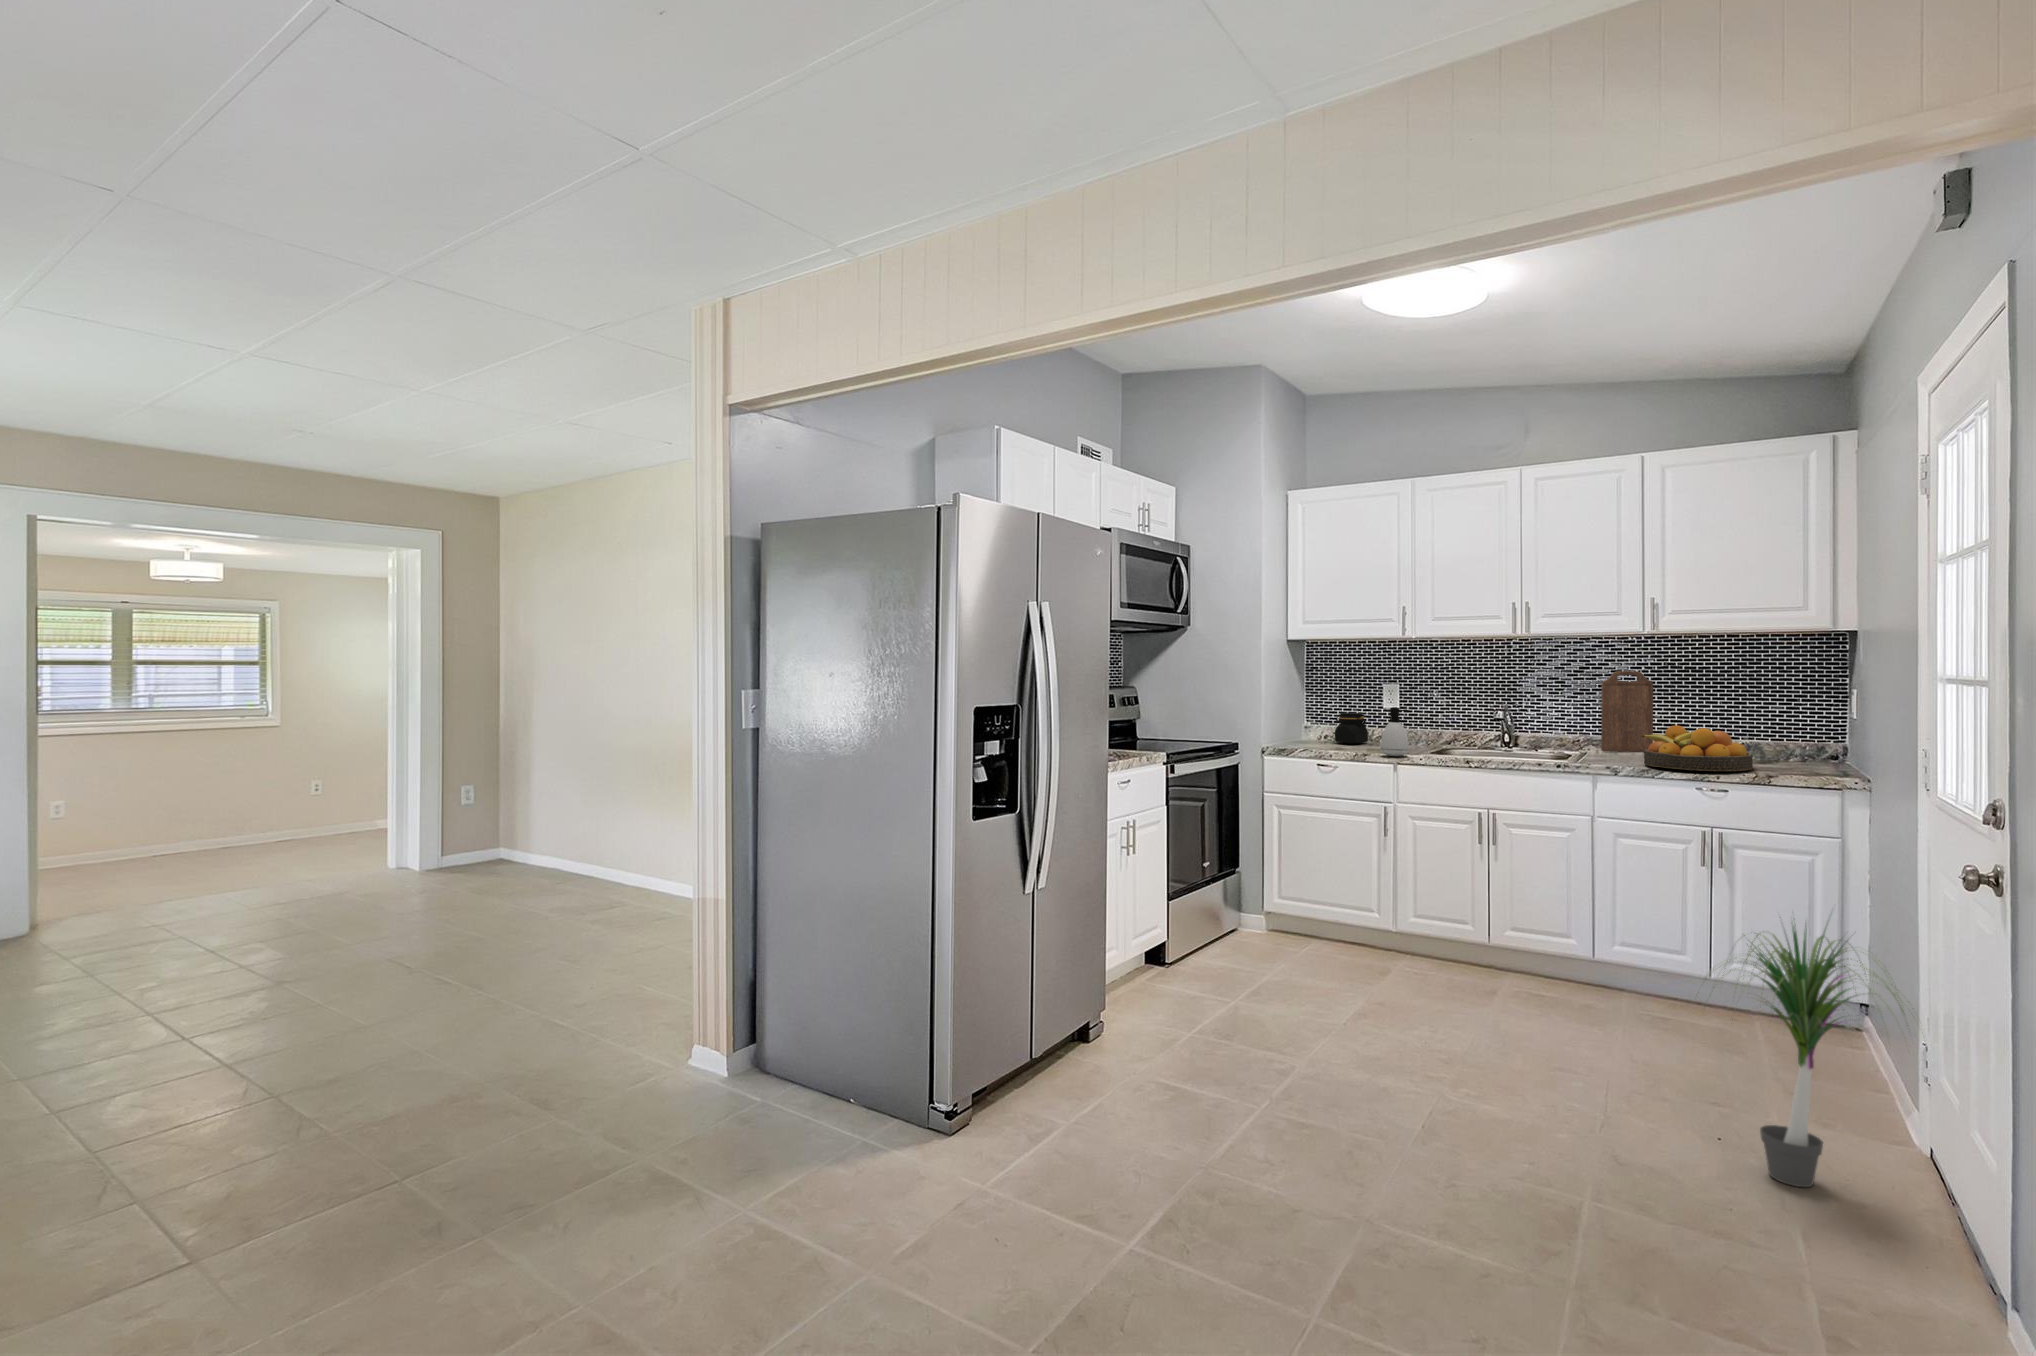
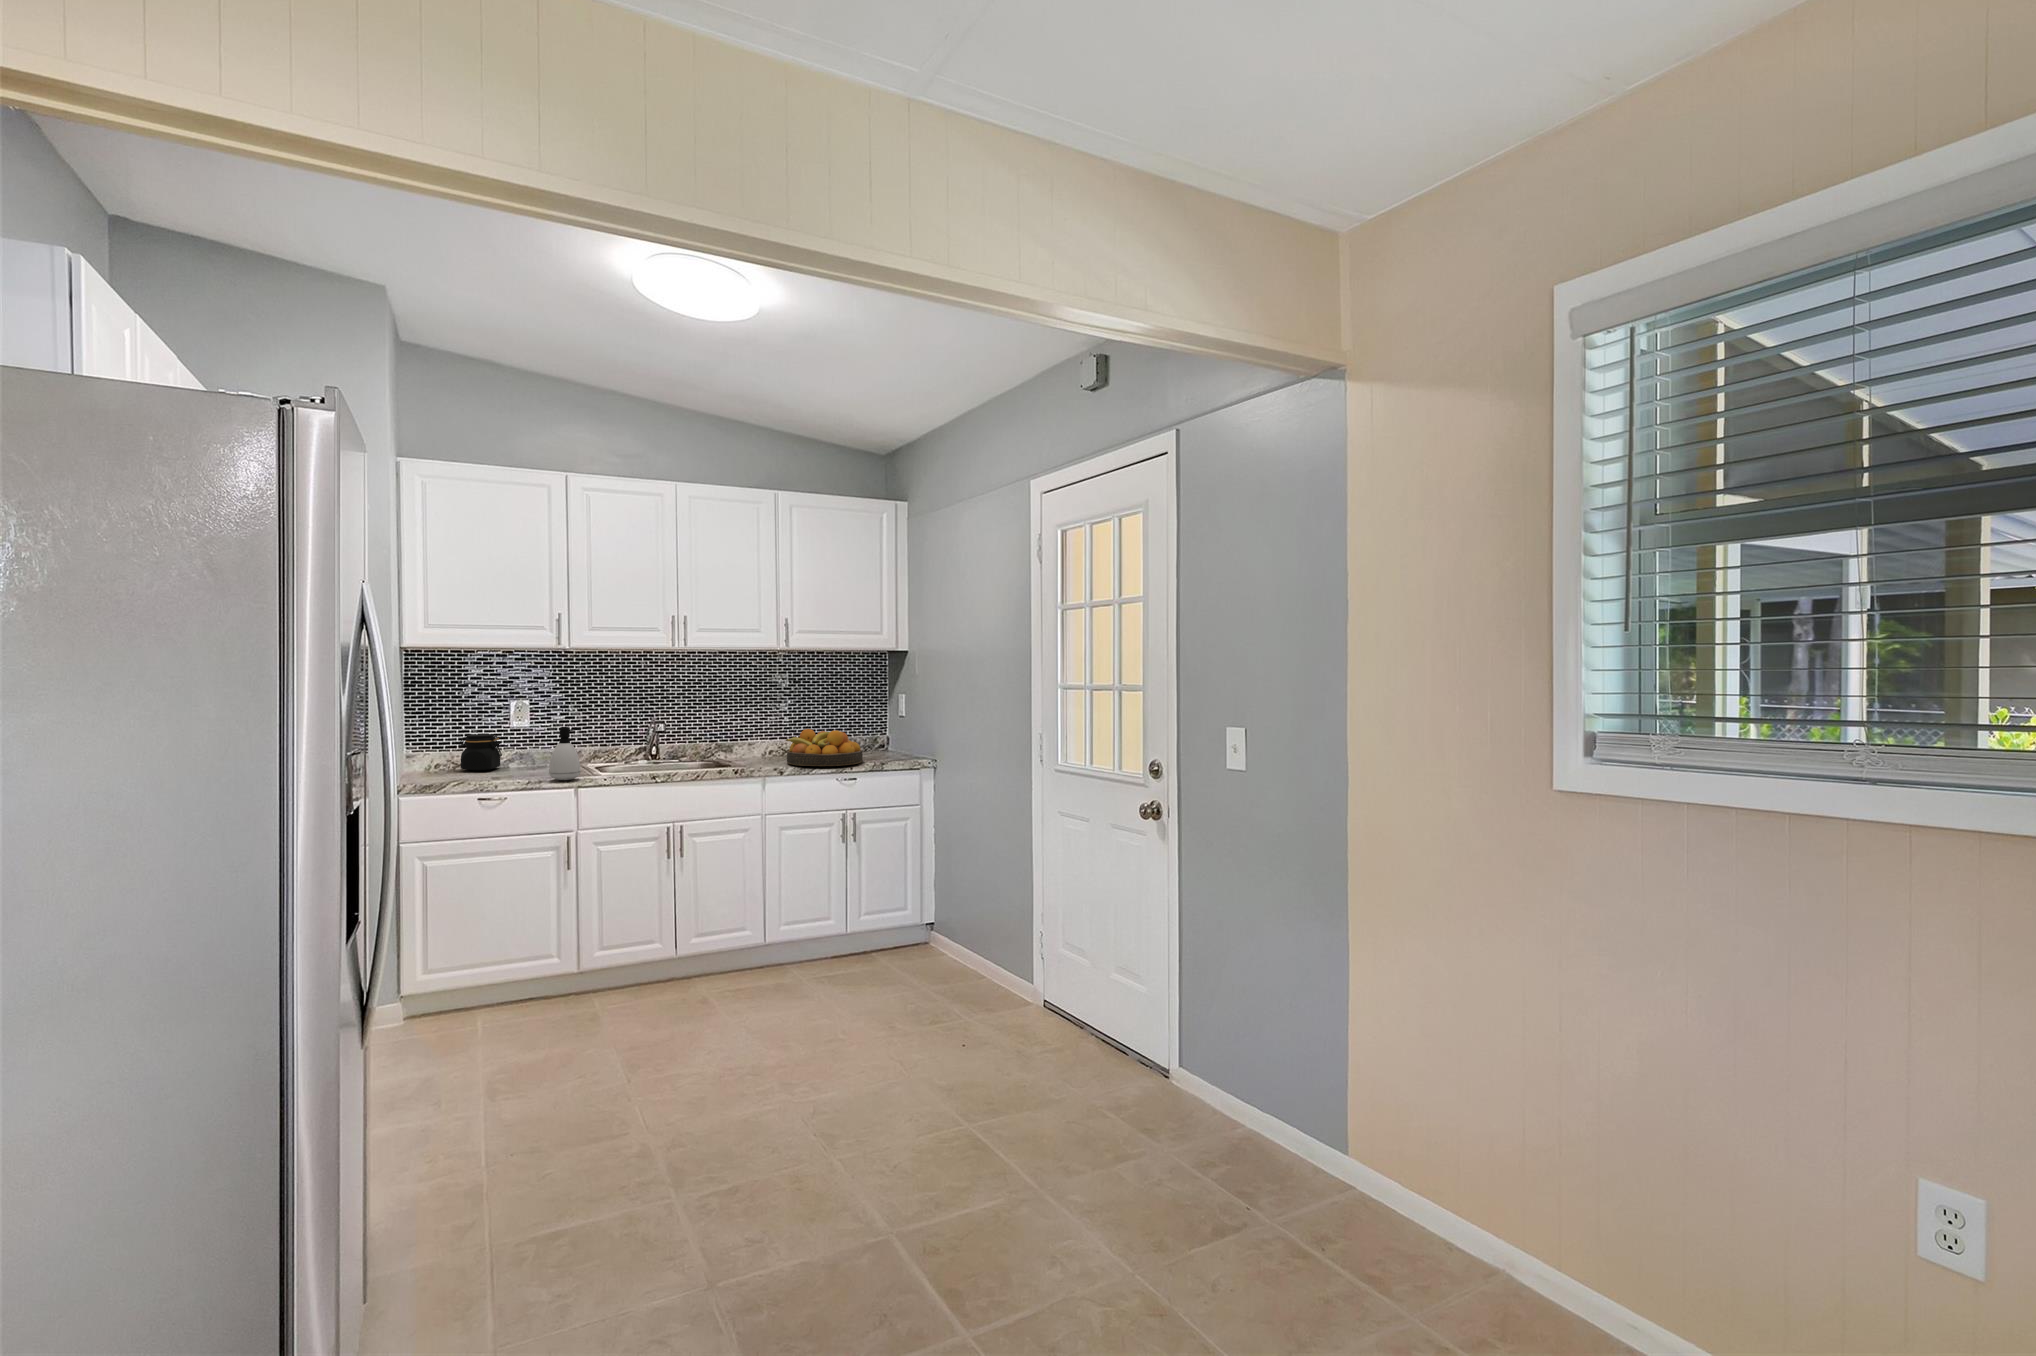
cutting board: present [1601,671,1653,752] -> none [733,682,768,755]
potted plant: present [1705,926,1909,1187] -> none [964,852,1098,1062]

